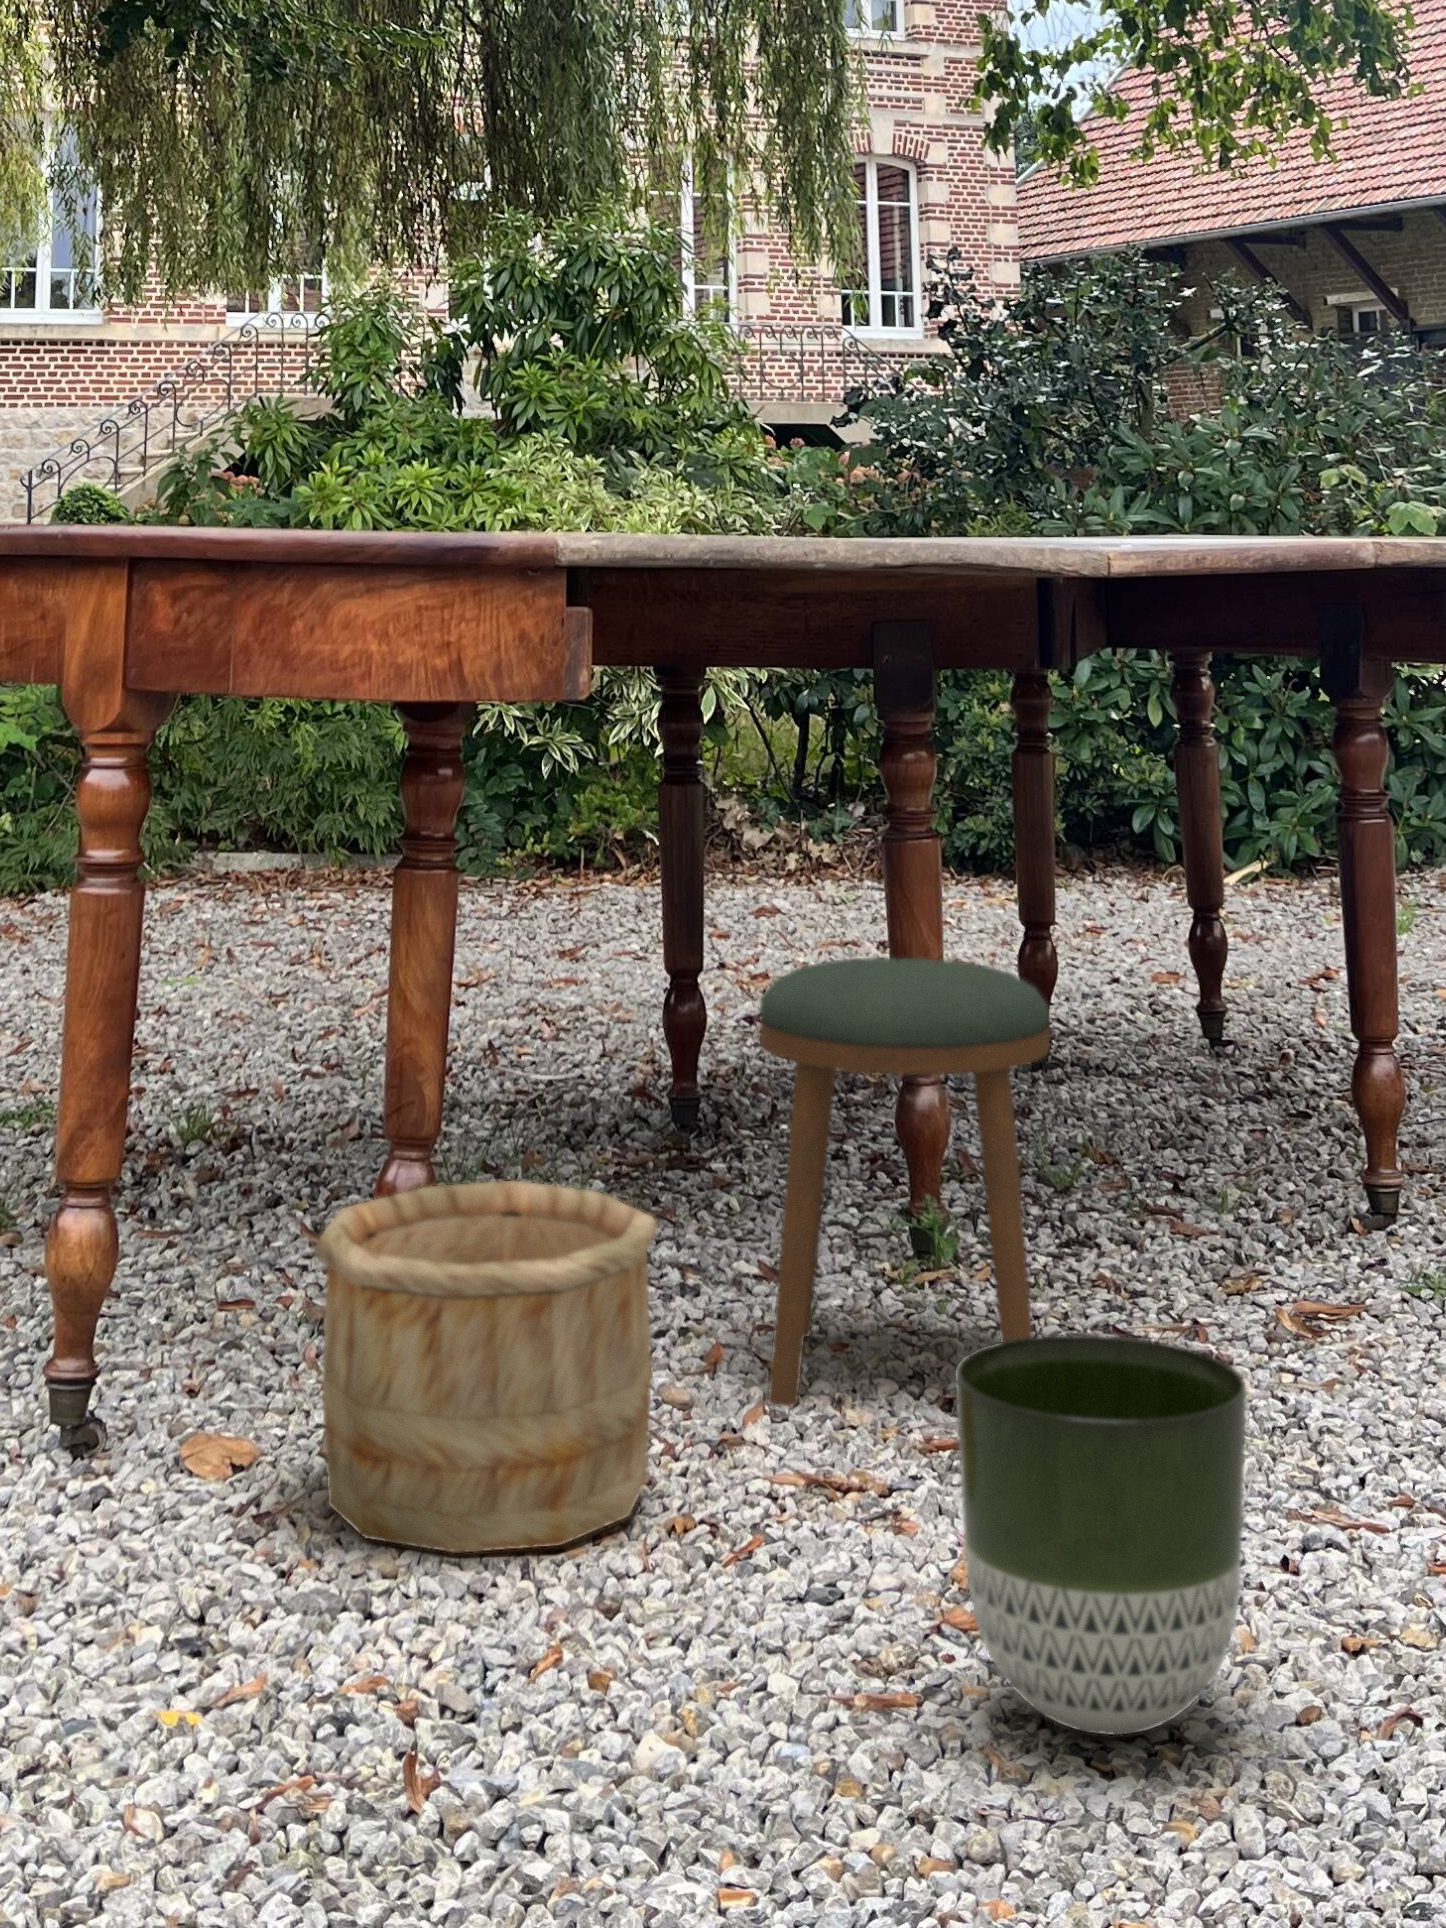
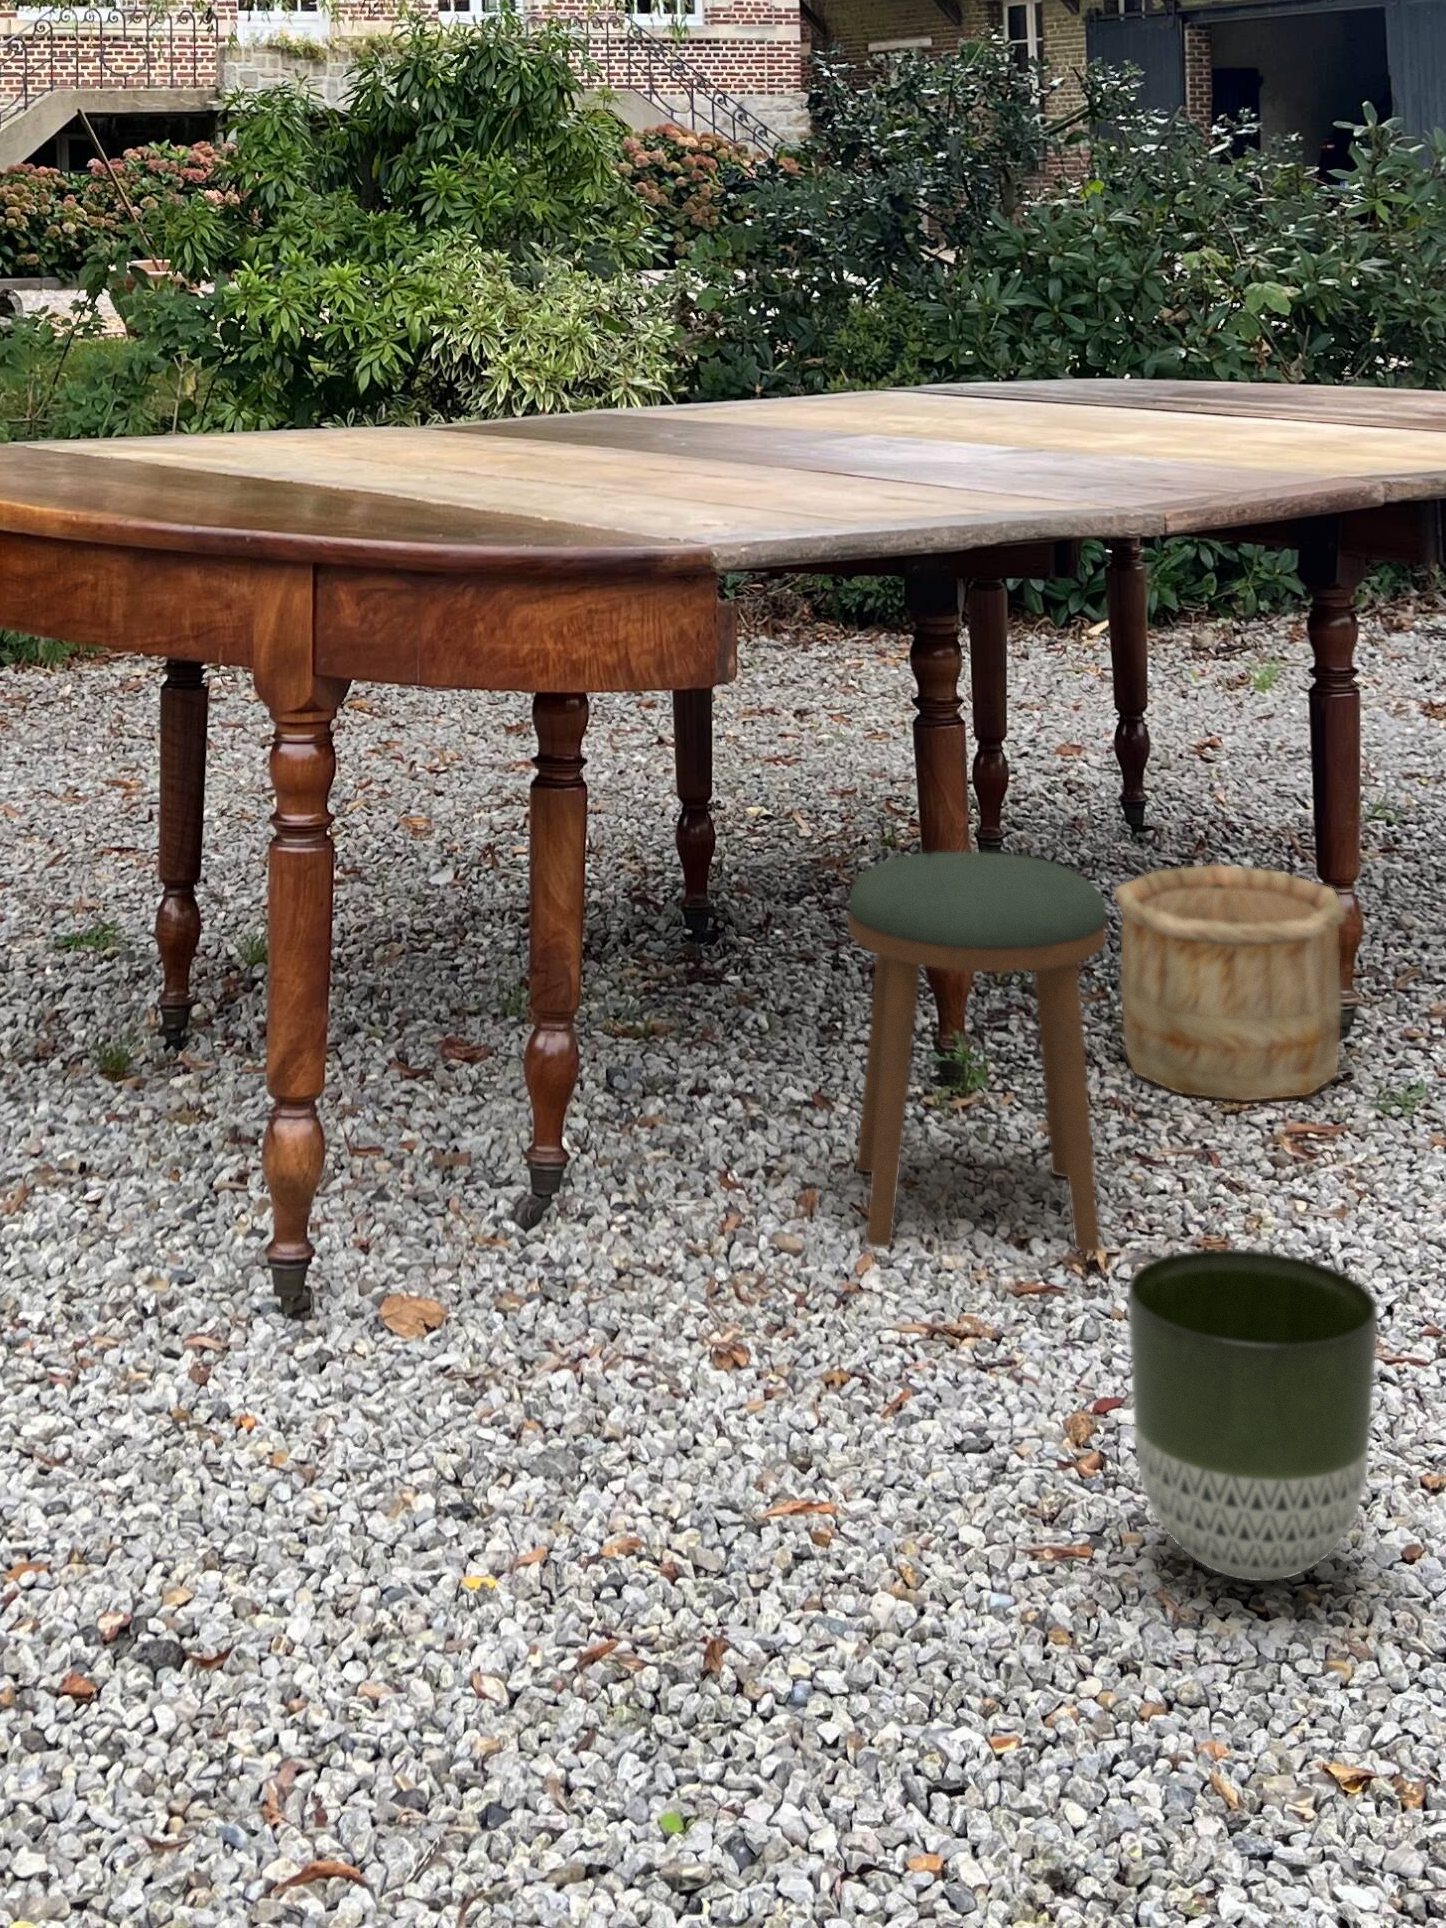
wooden bucket: present [314,1181,658,1553] -> present [1114,865,1346,1101]

